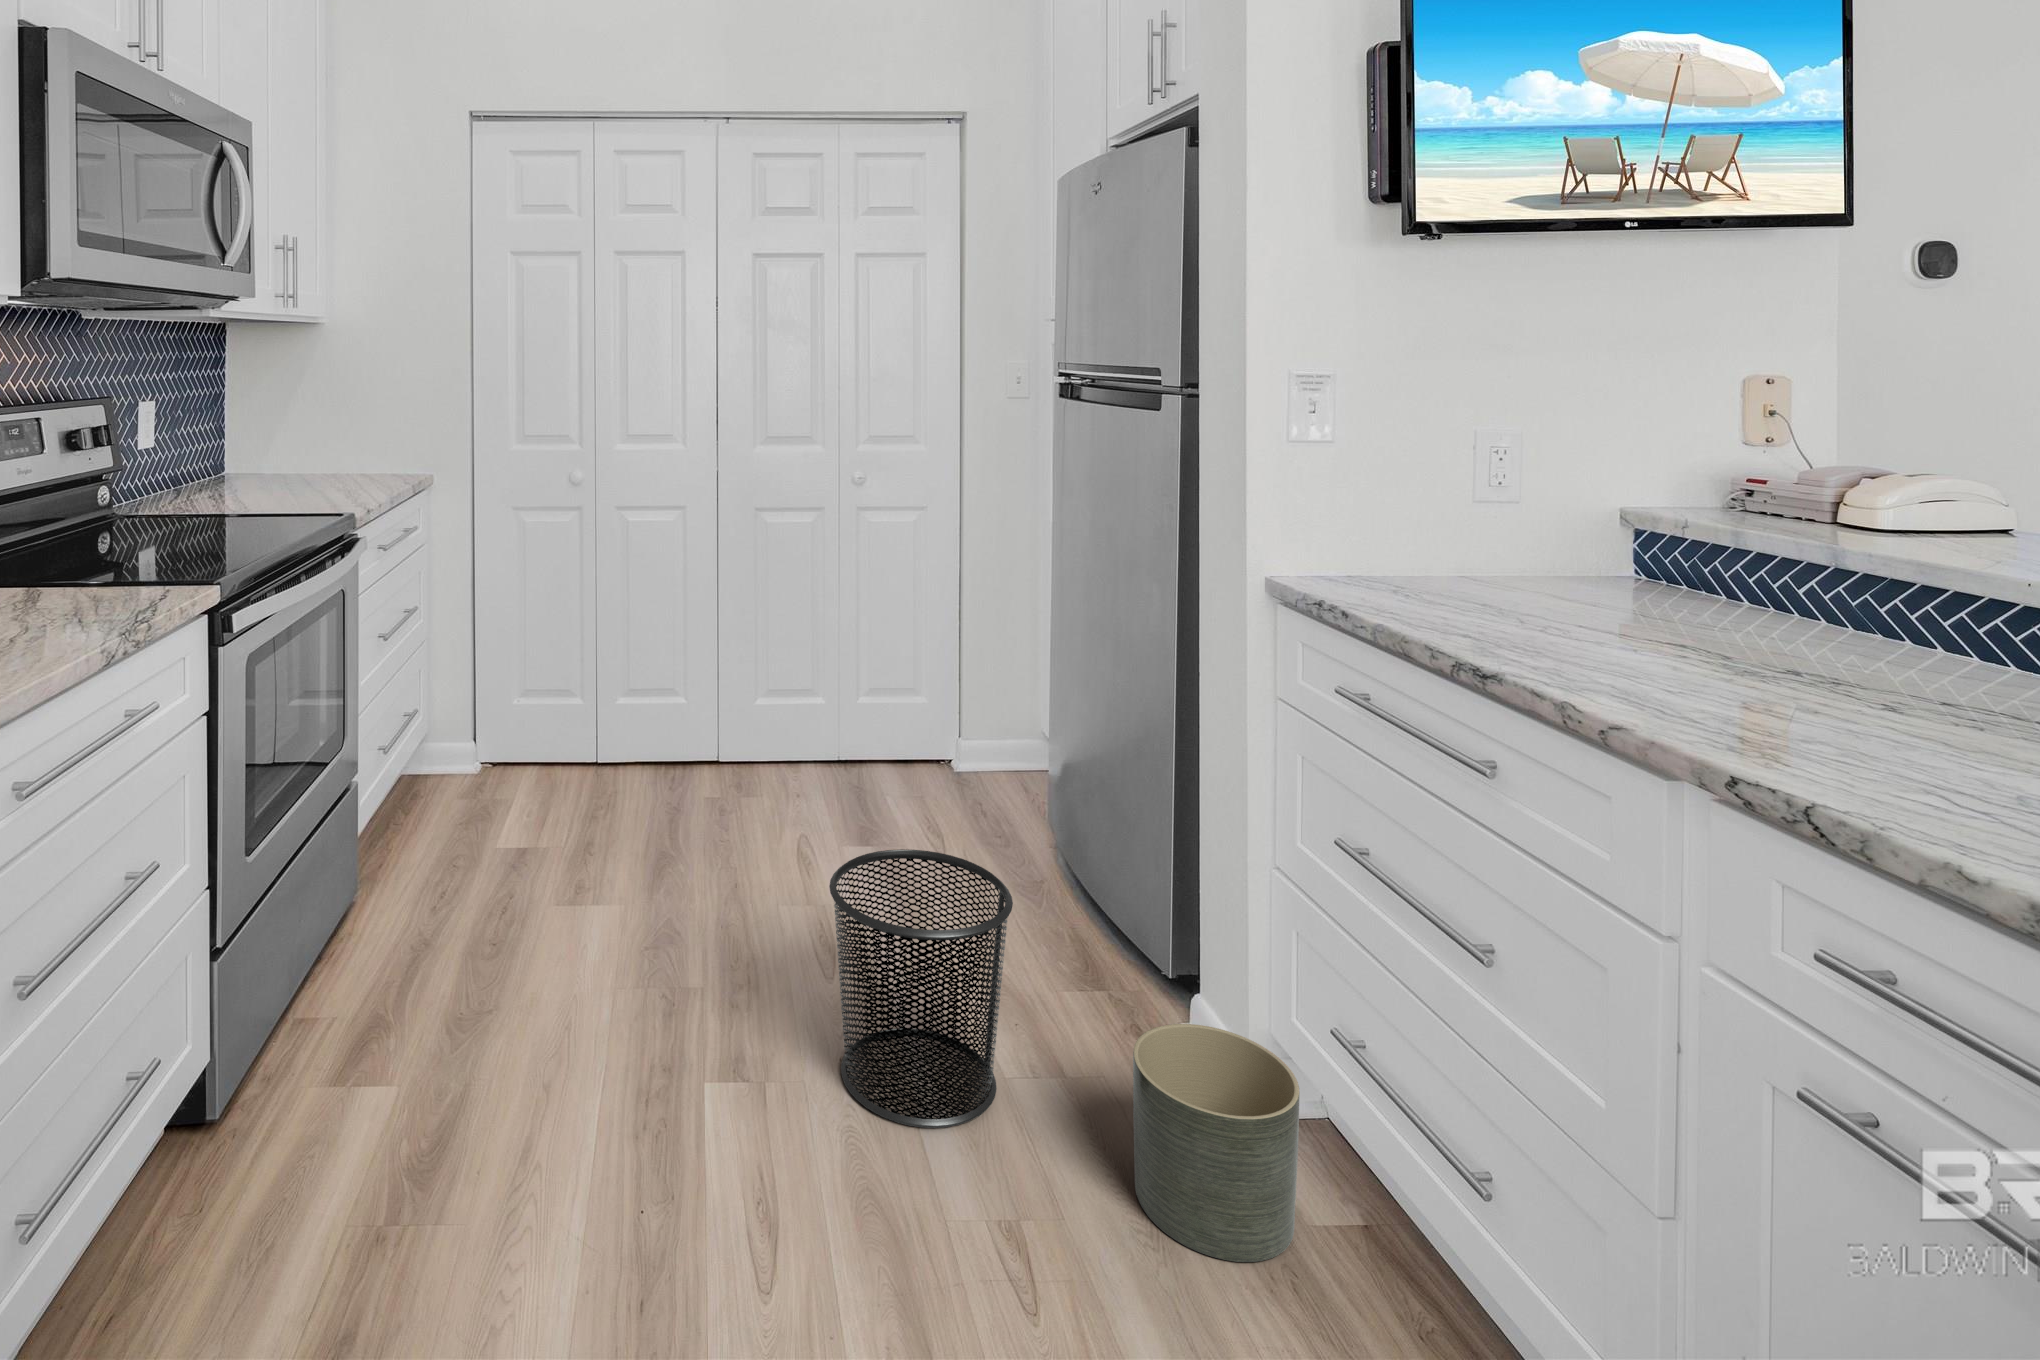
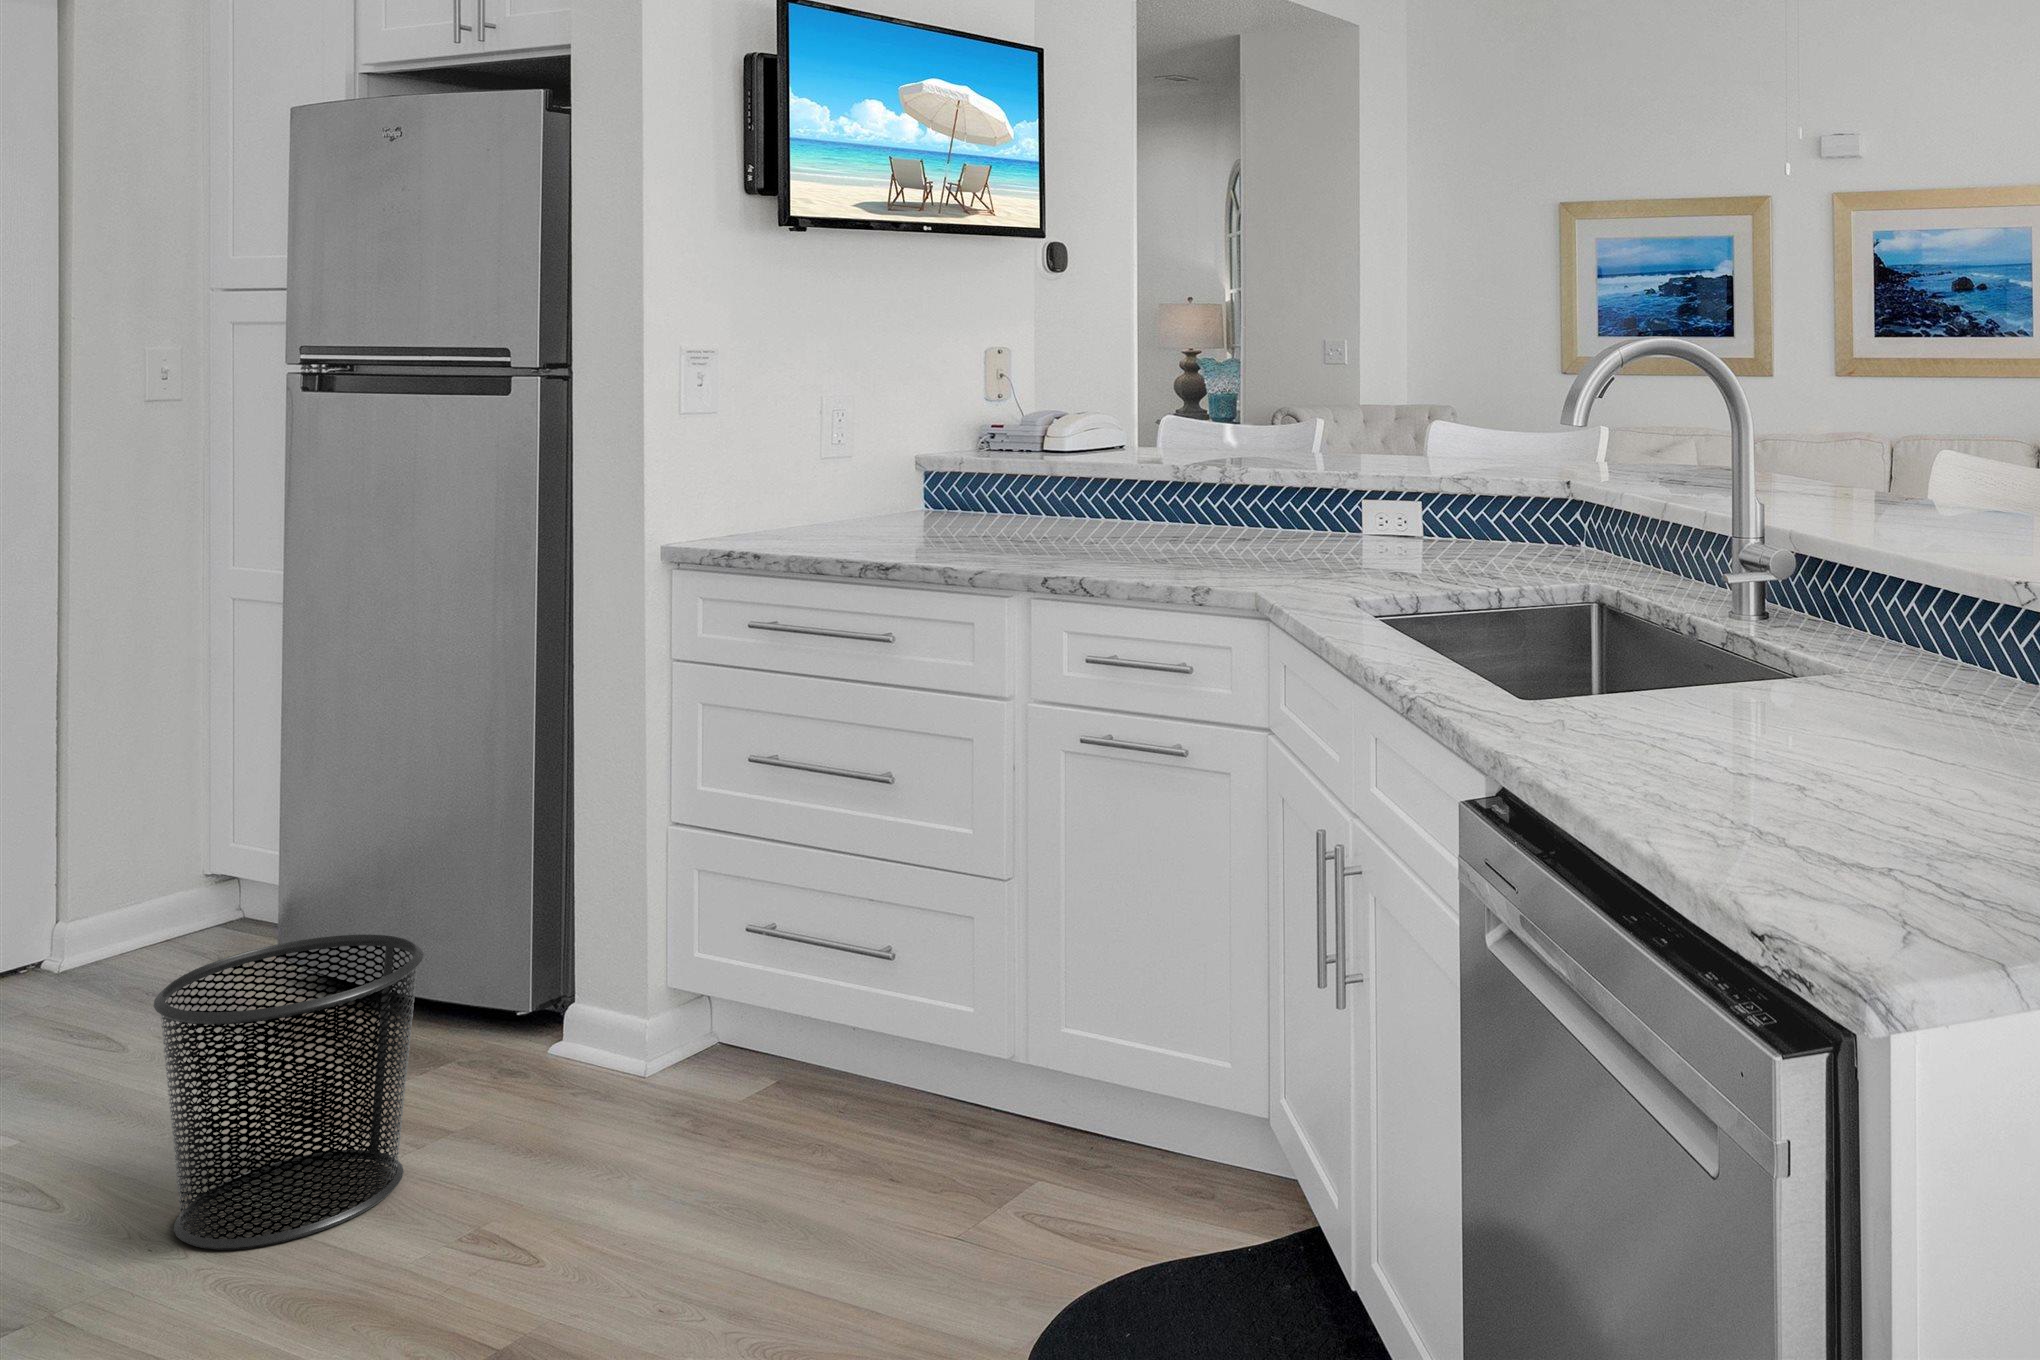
planter: present [1133,1024,1300,1262] -> none [586,970,747,1159]

